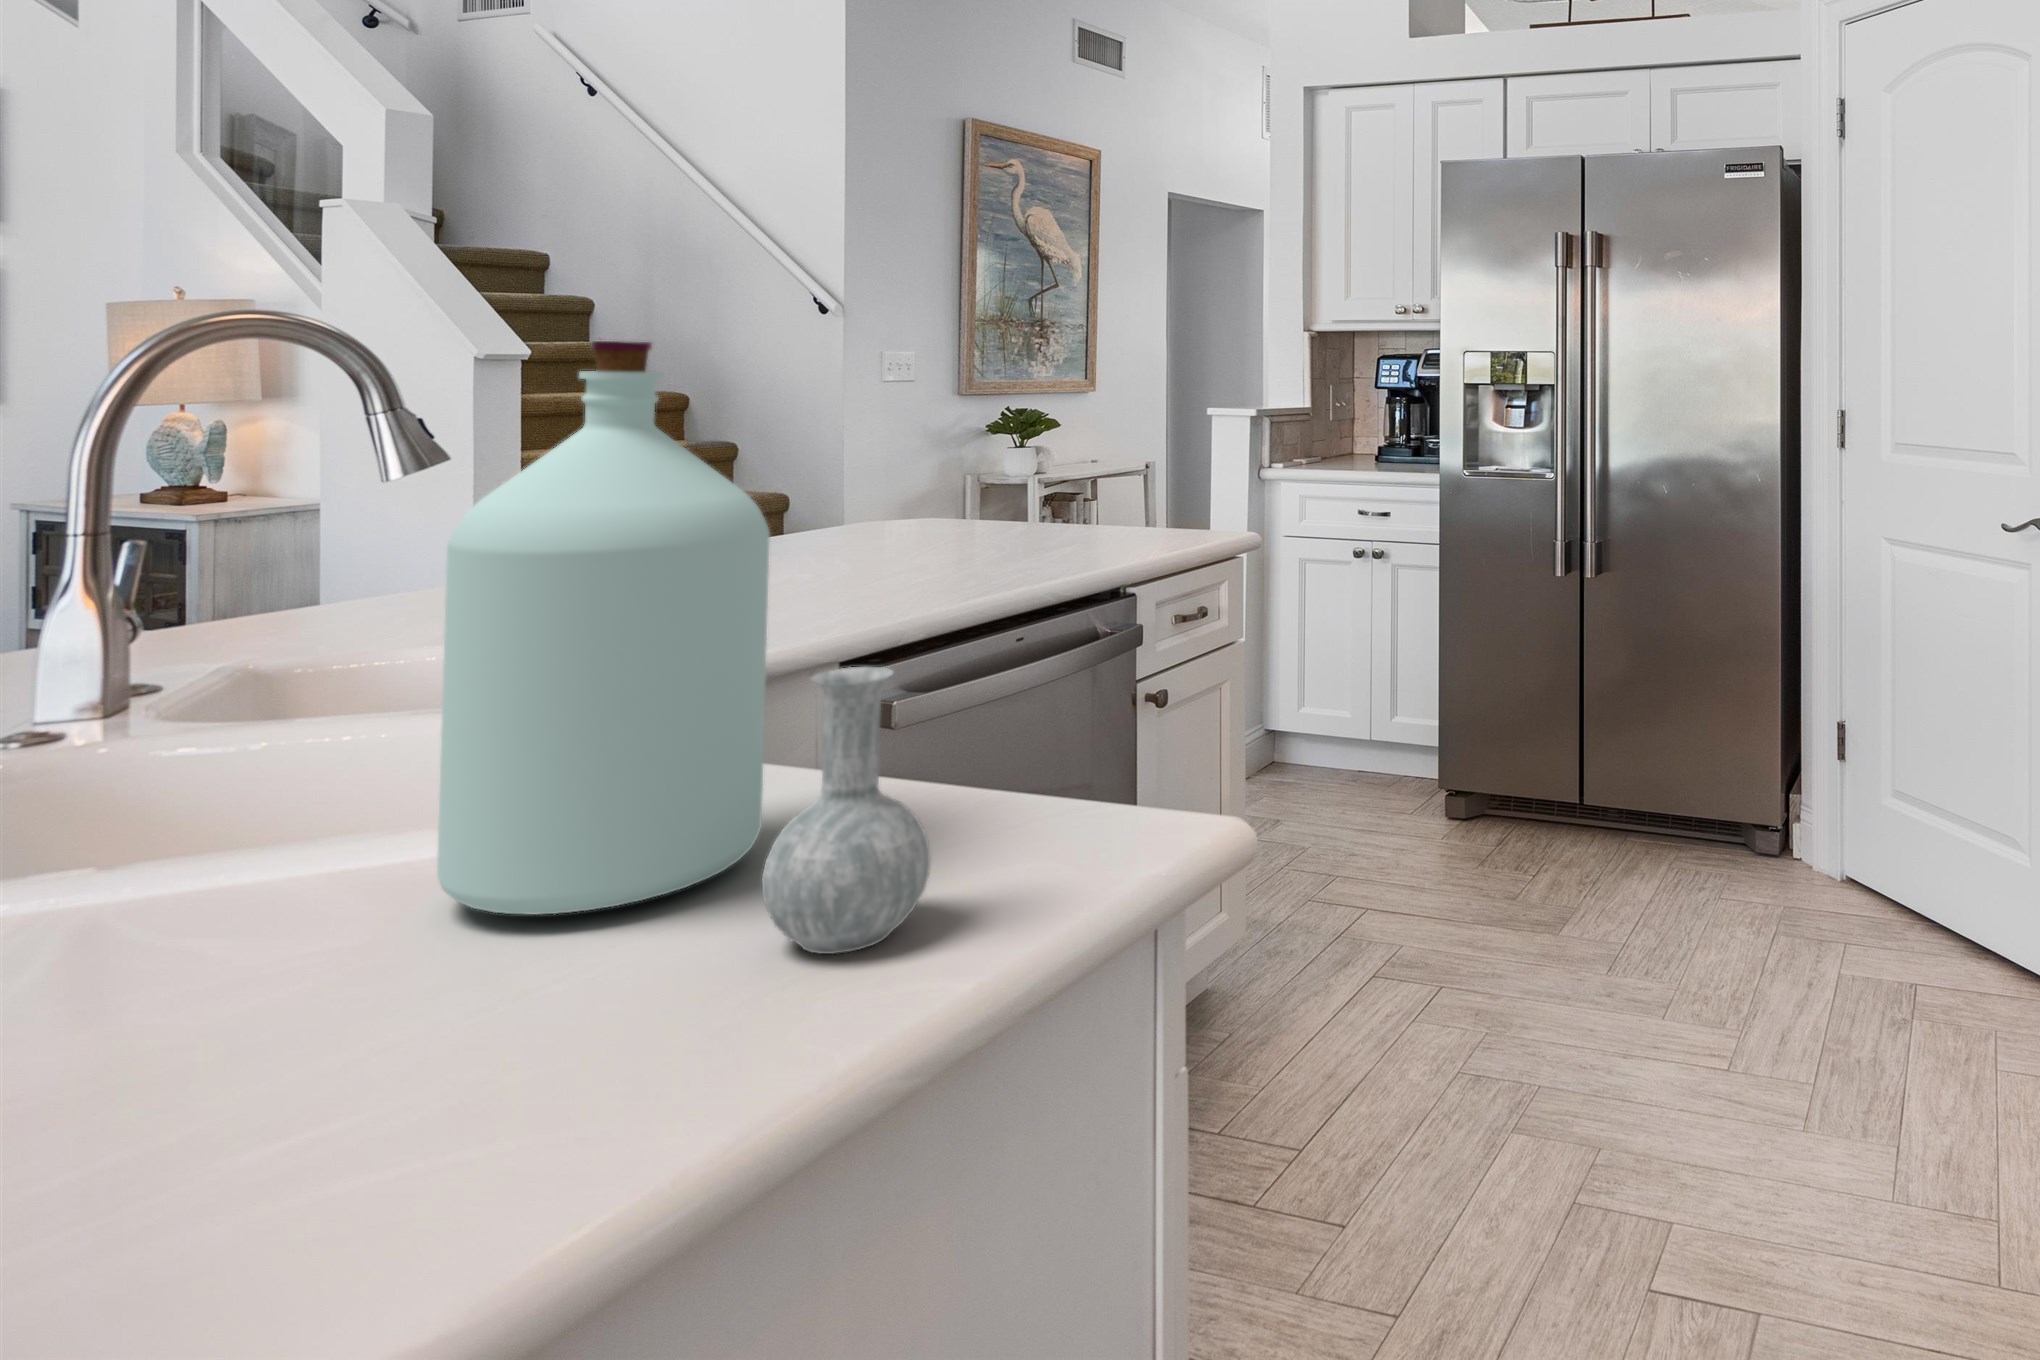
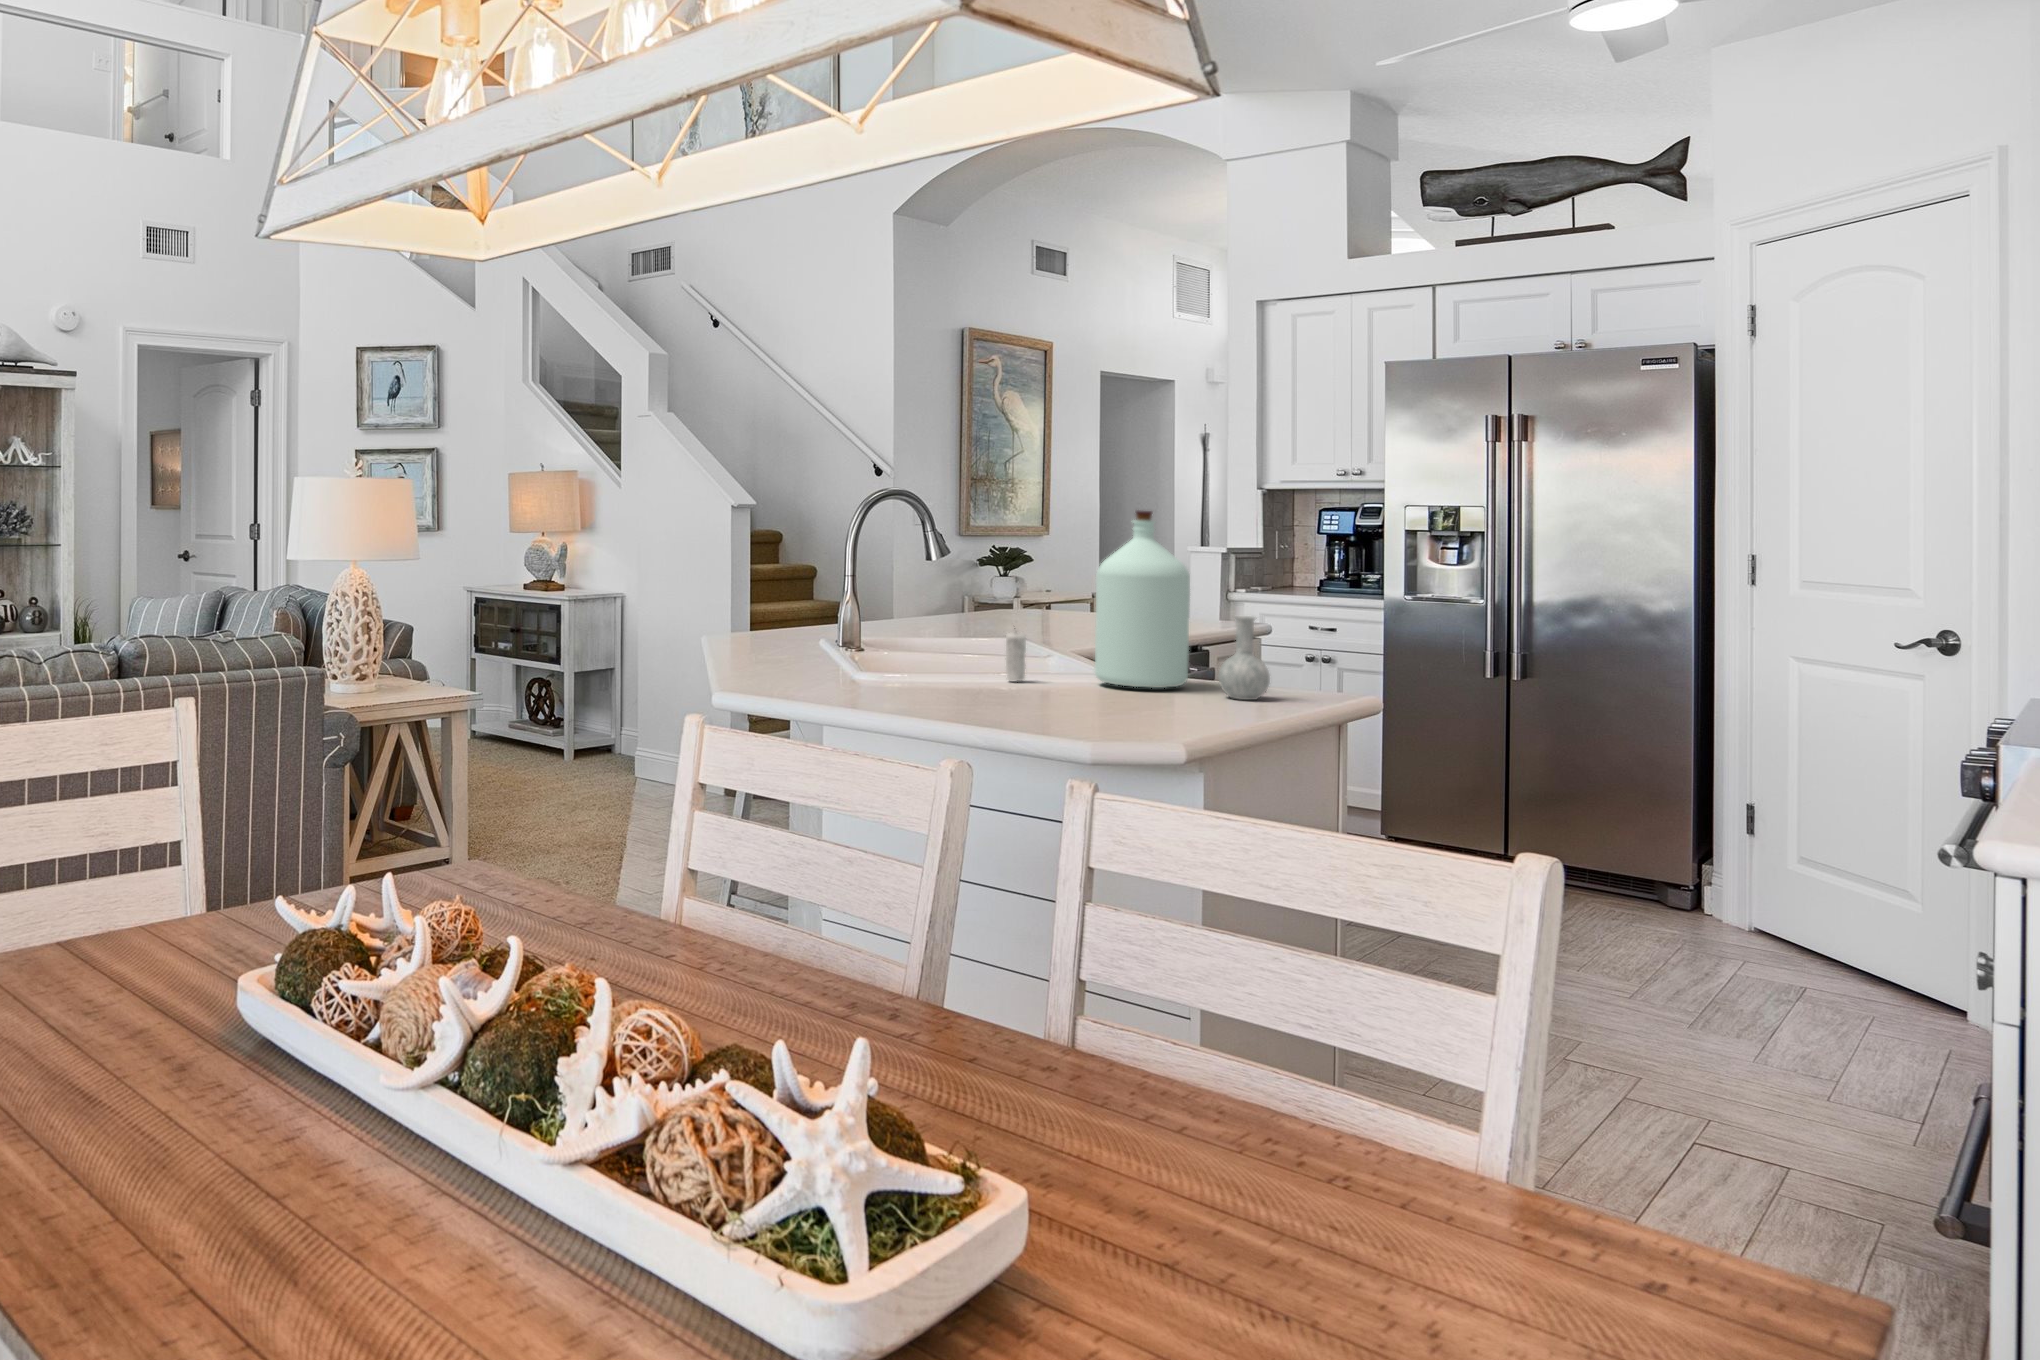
candle: none [126,716,222,919] -> present [1006,632,1026,681]

